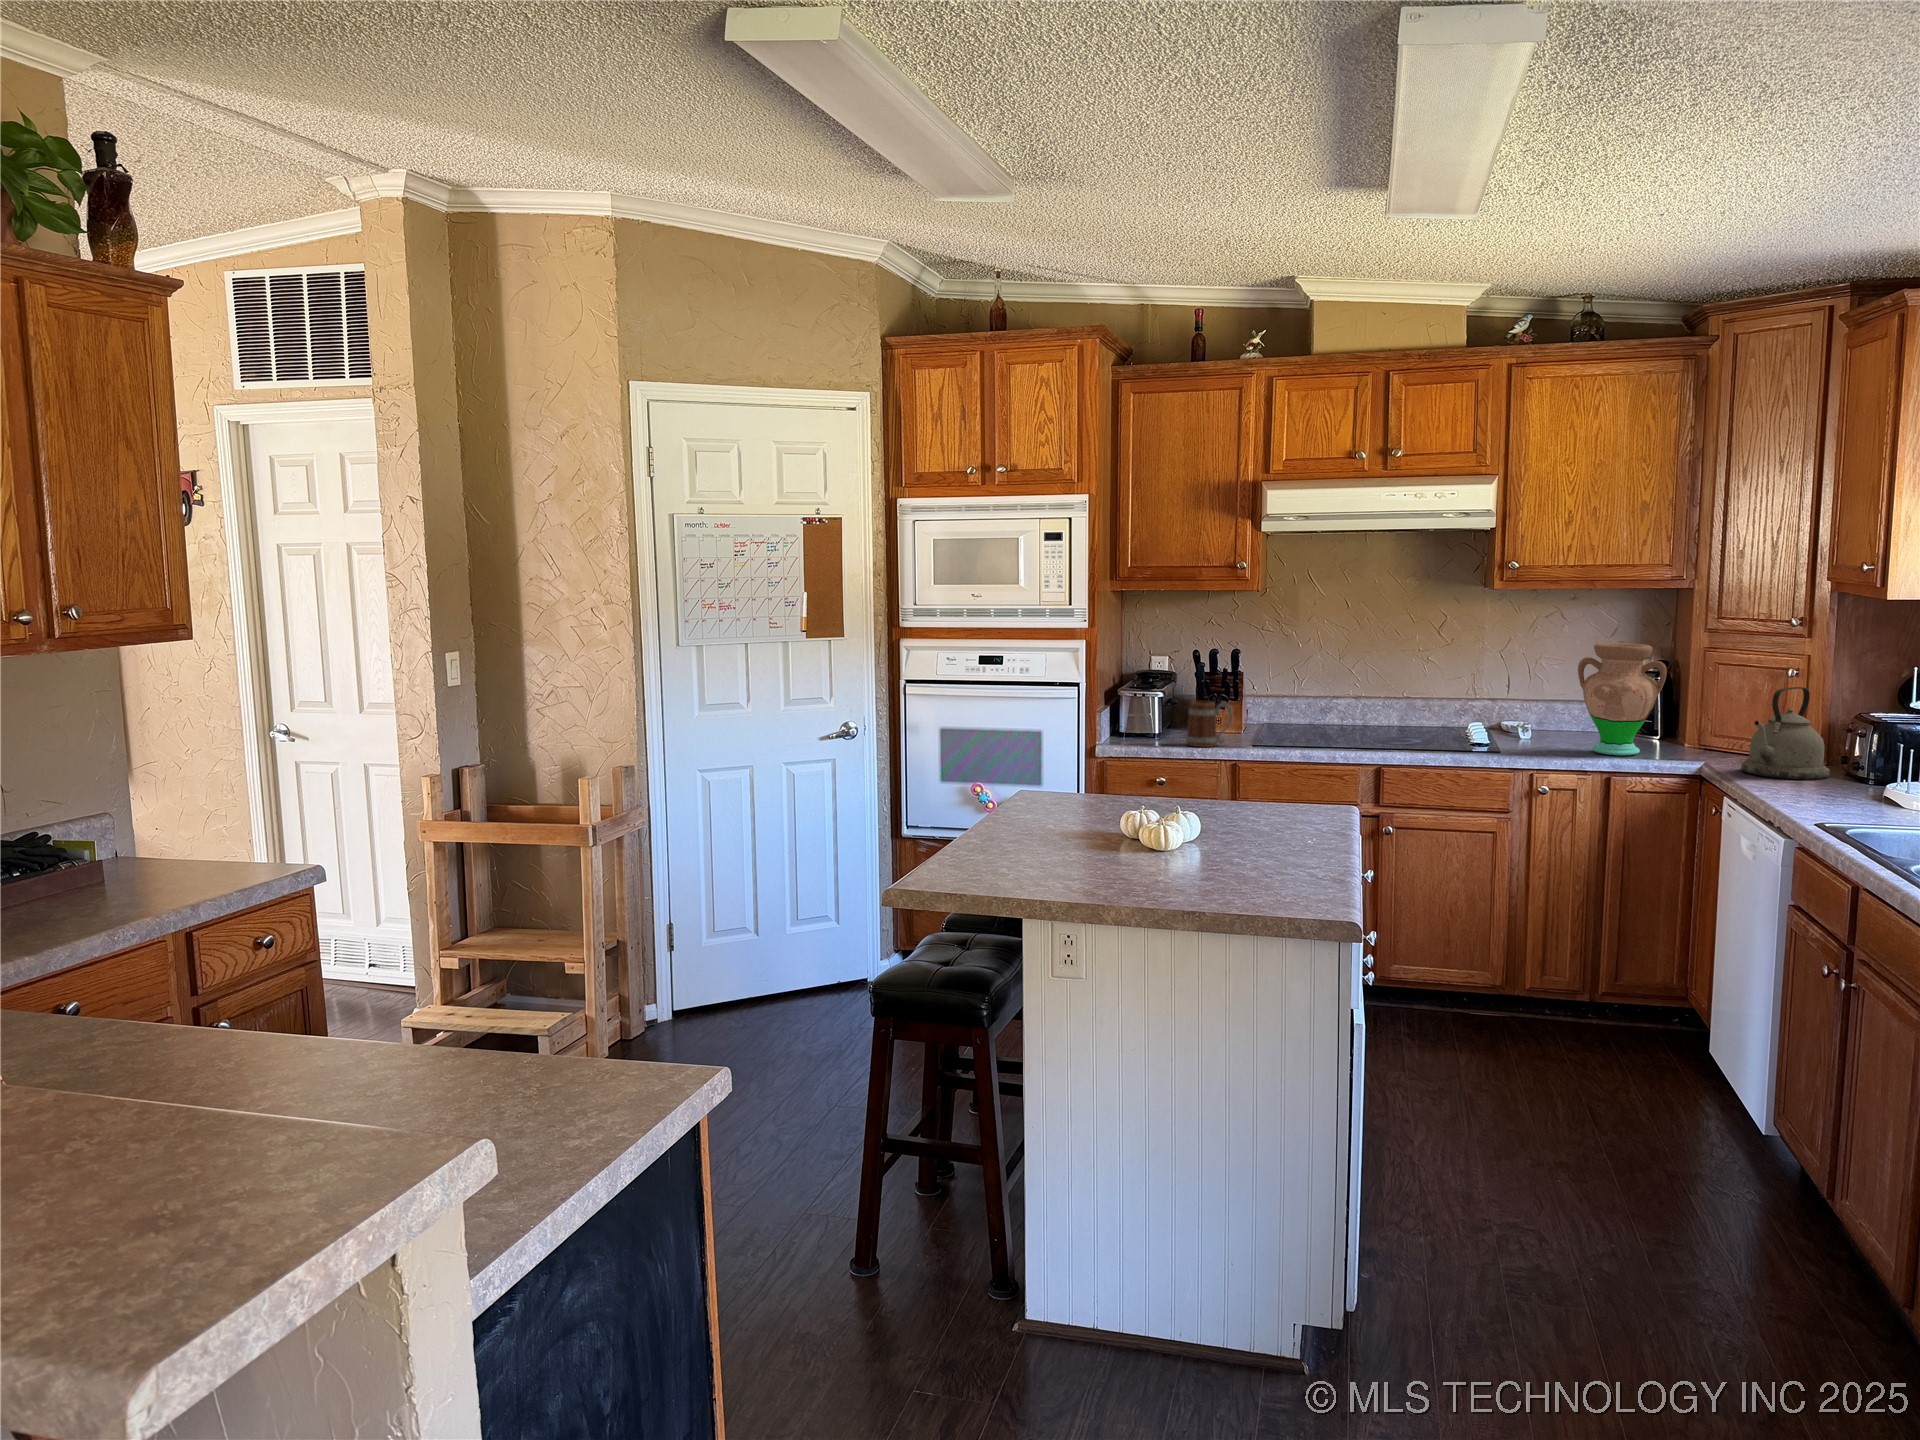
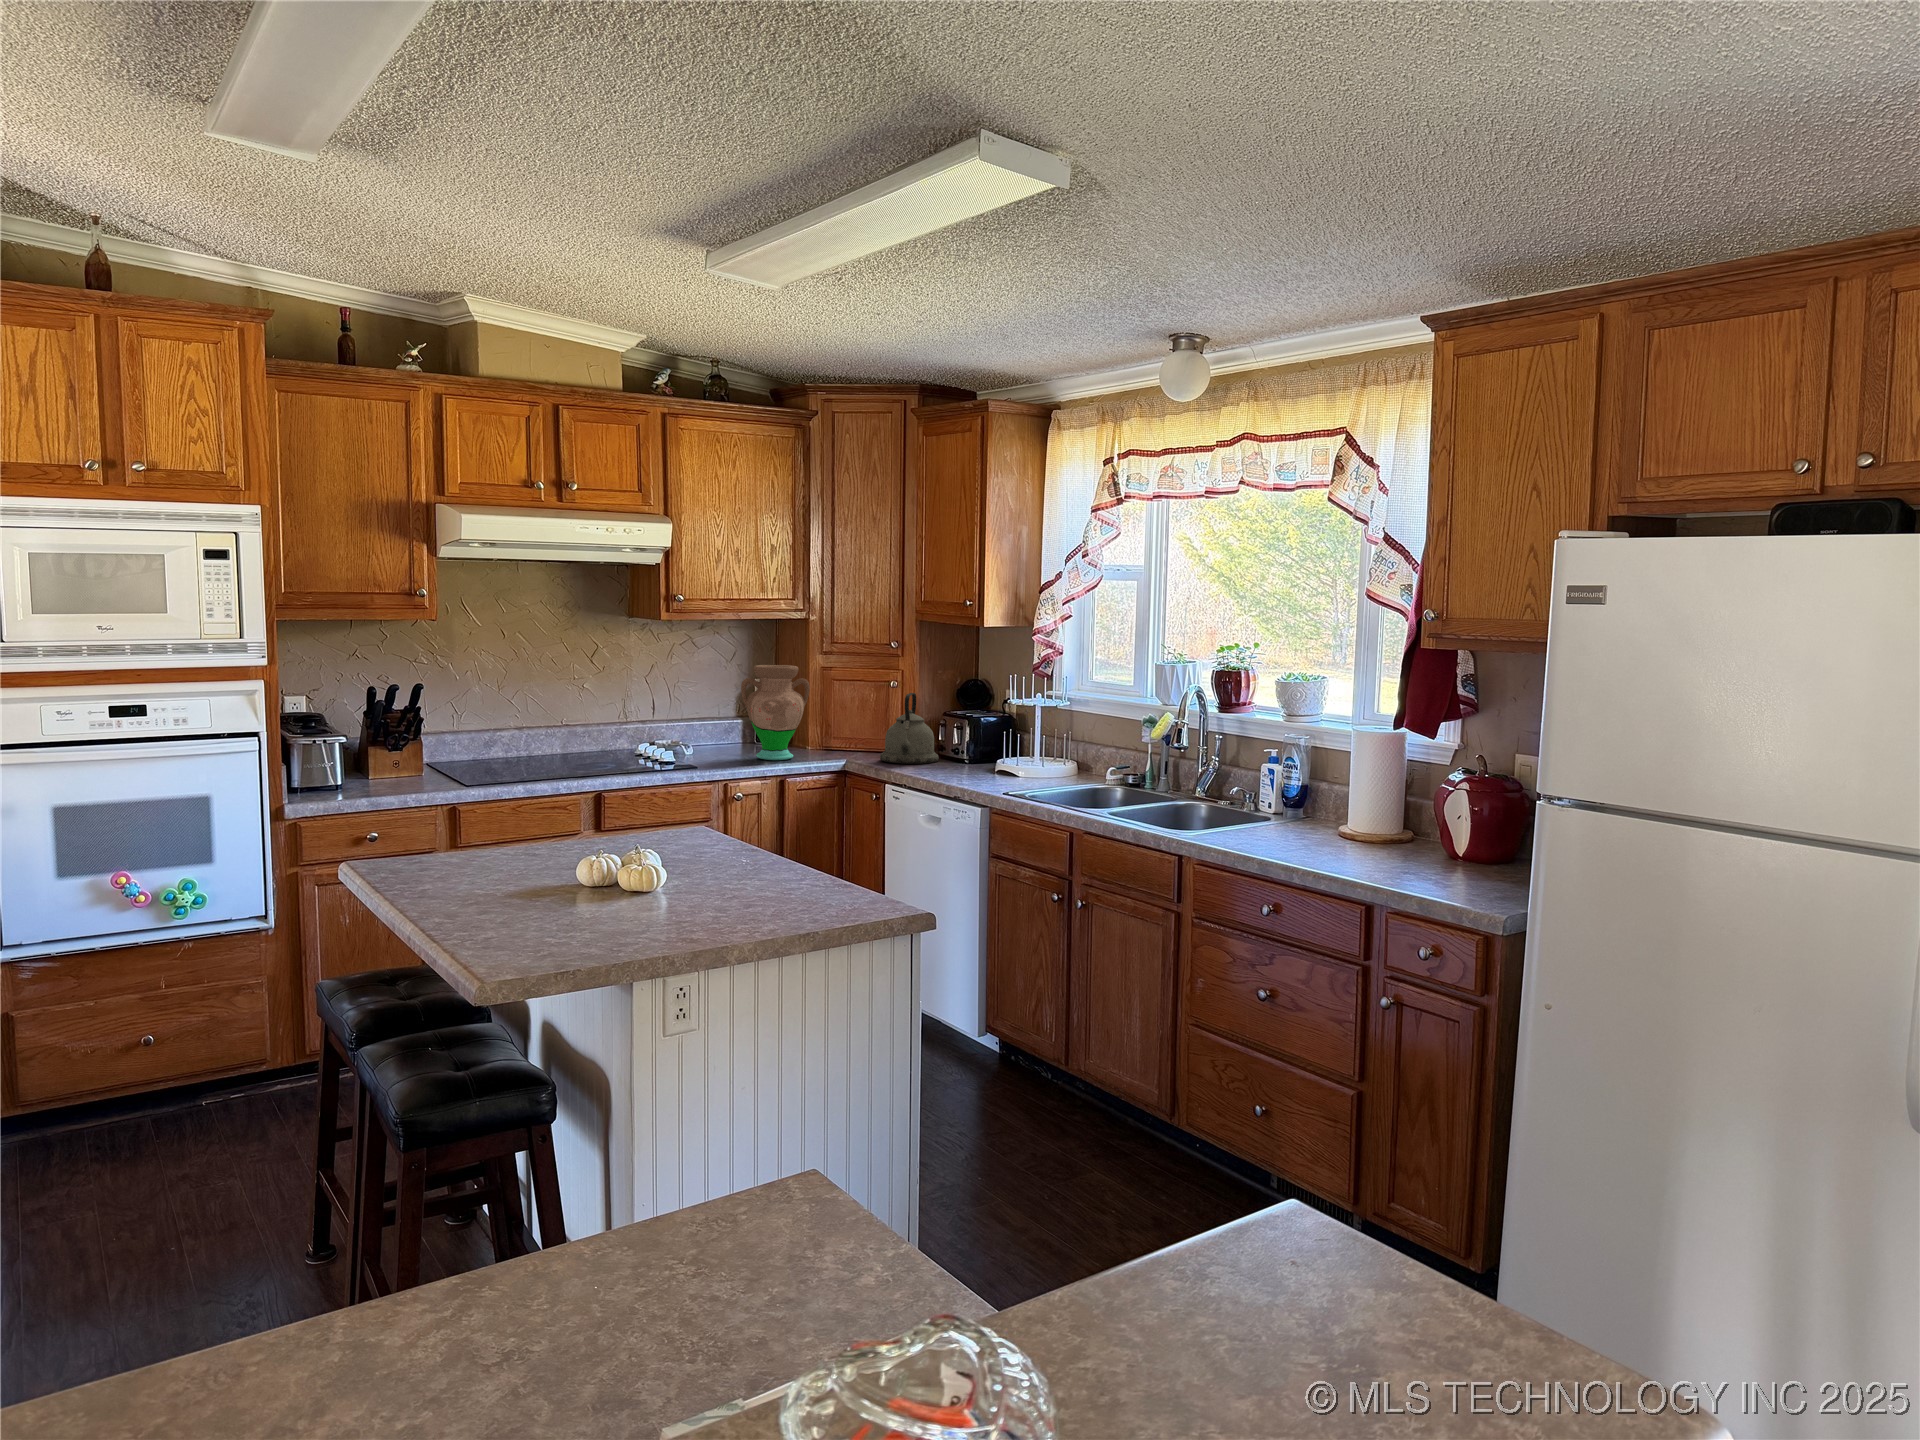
mug: present [1186,701,1233,747] -> none [387,742,441,792]

